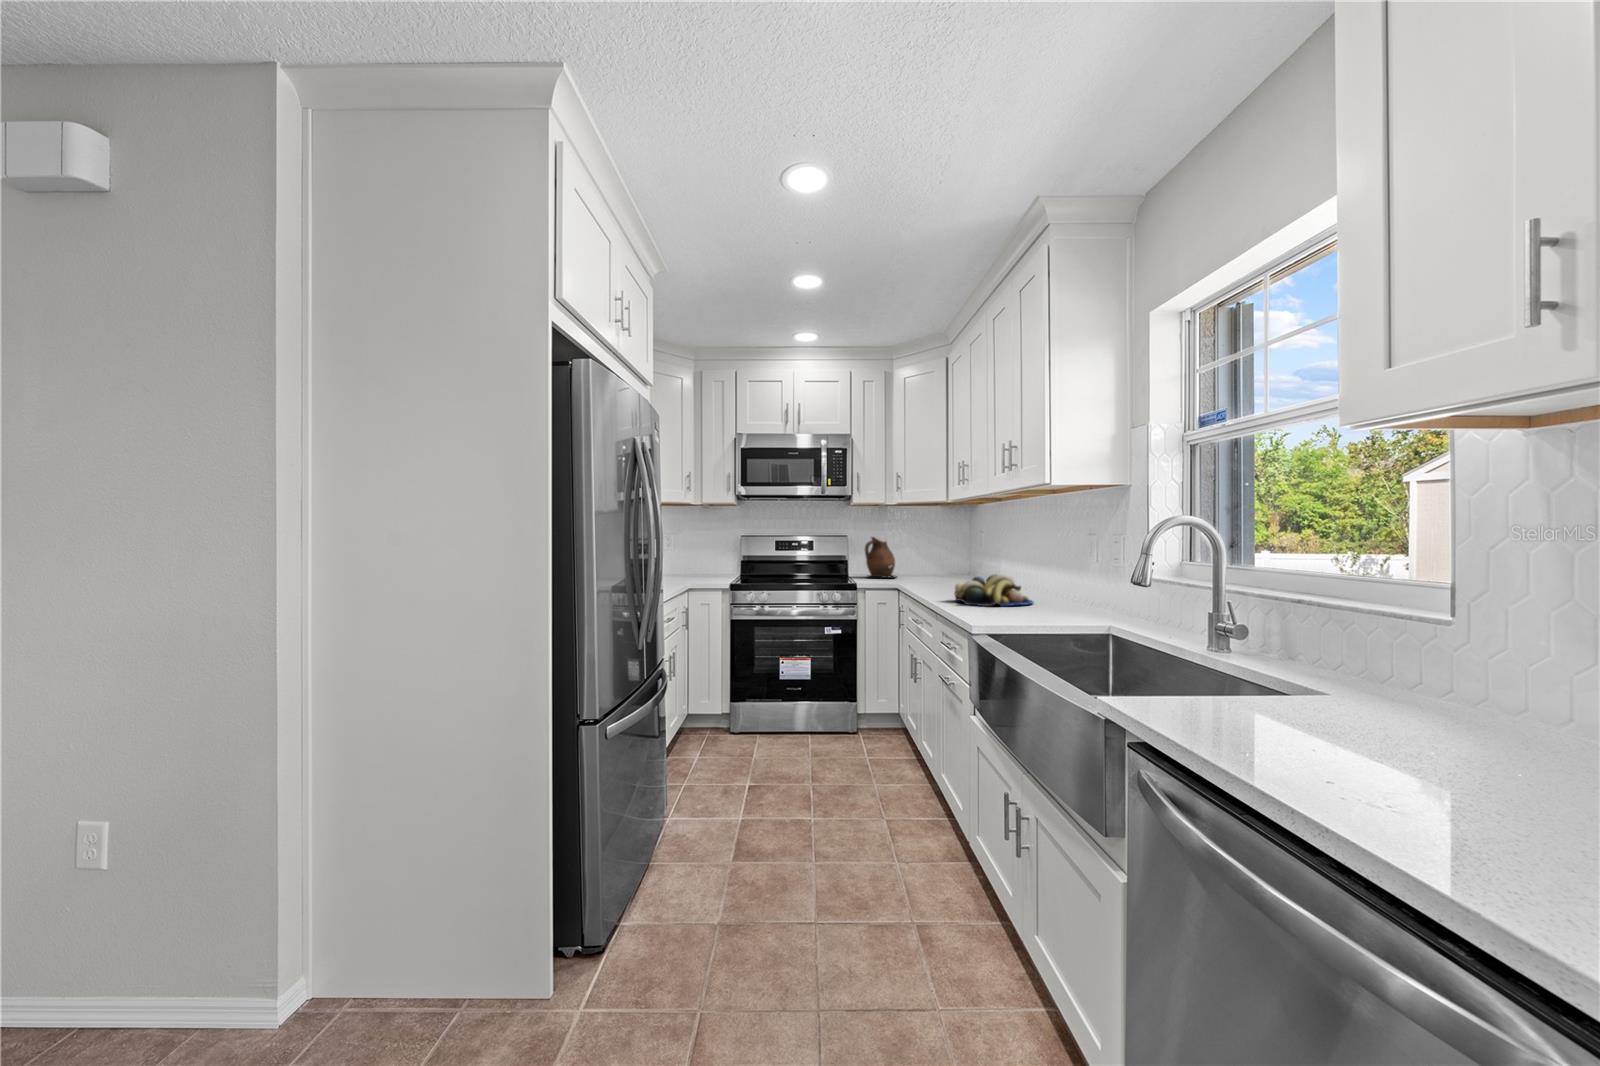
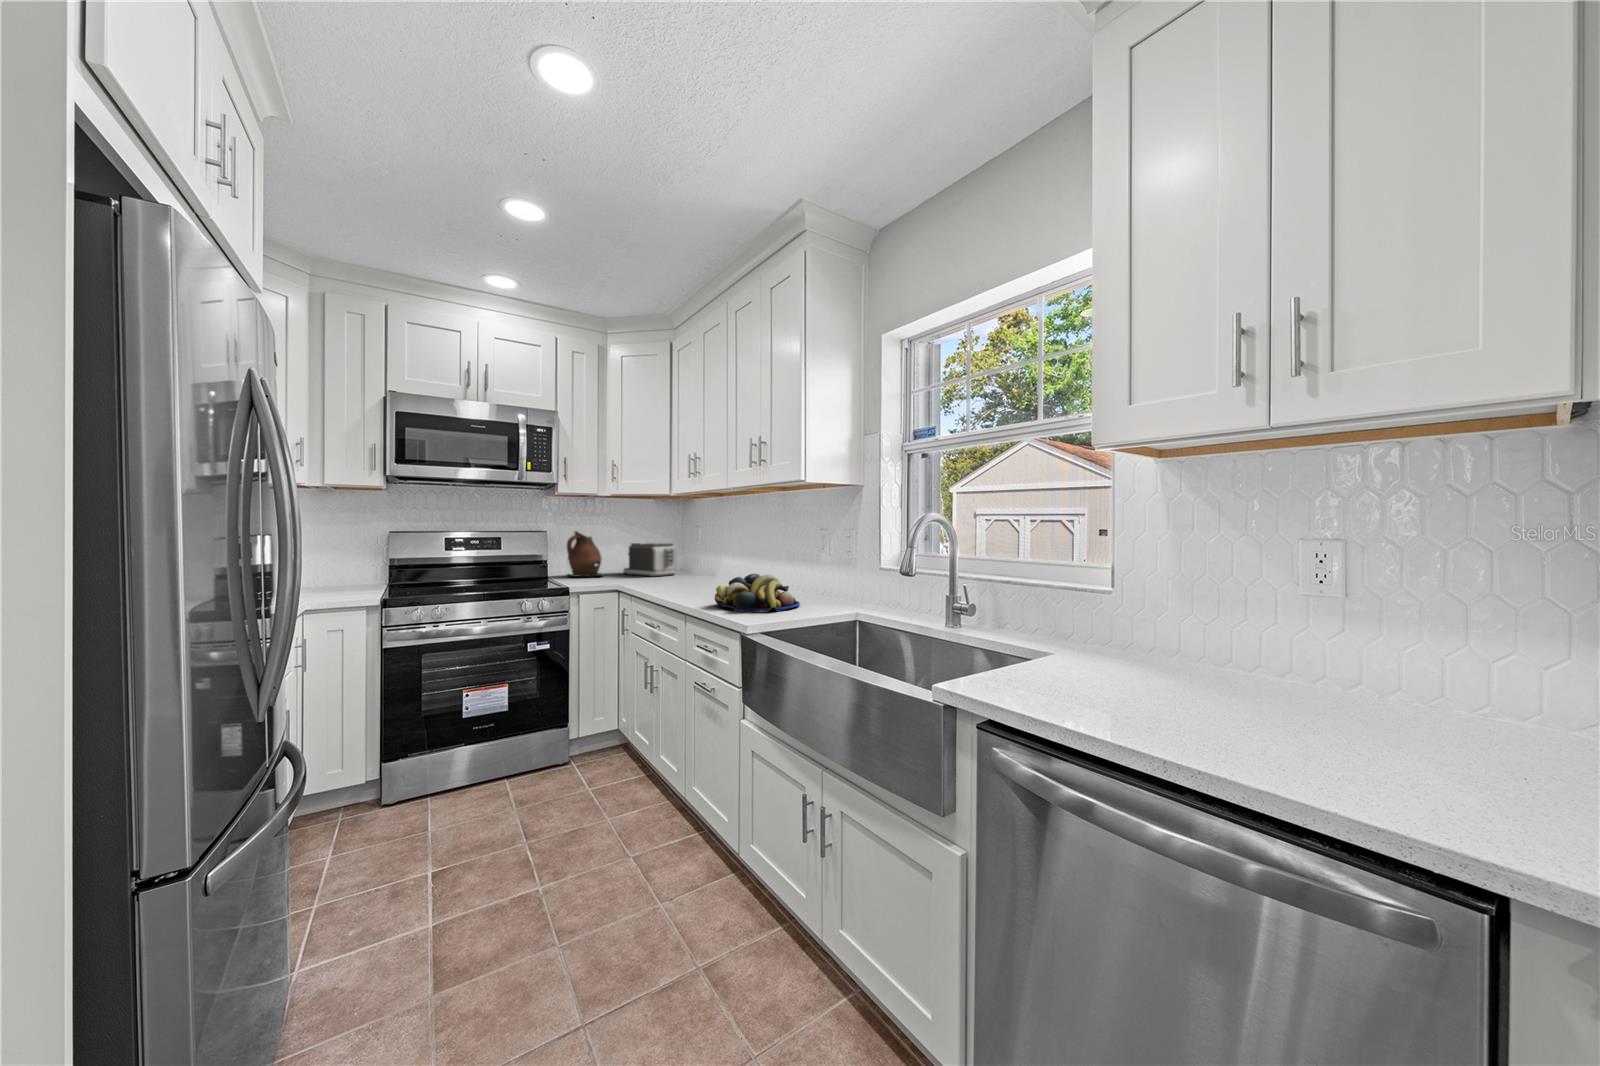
toaster: none [916,548,964,580] -> present [623,542,676,577]

